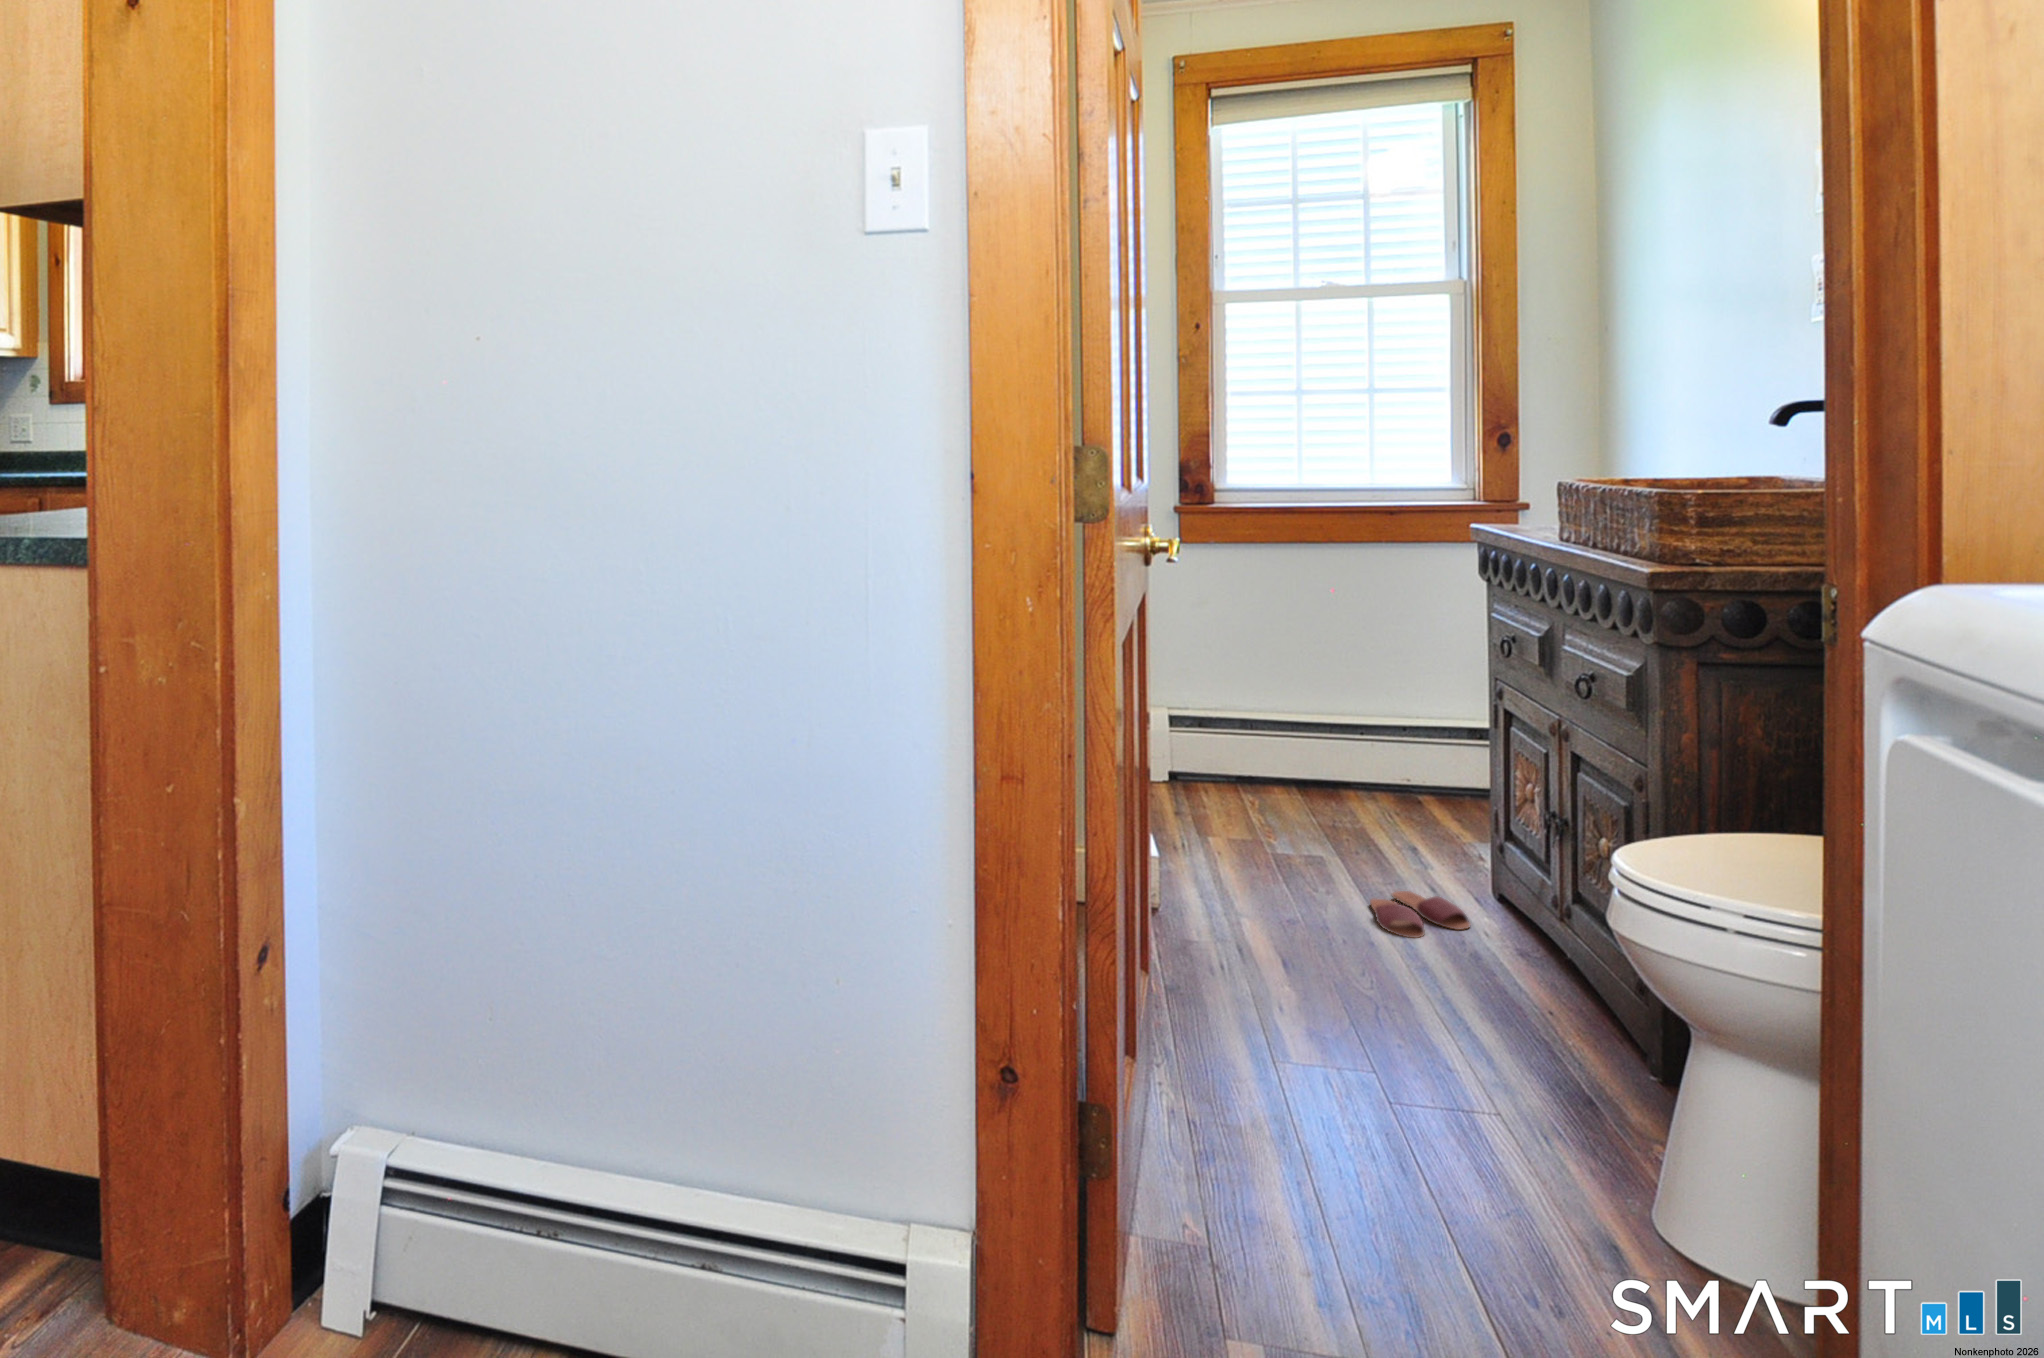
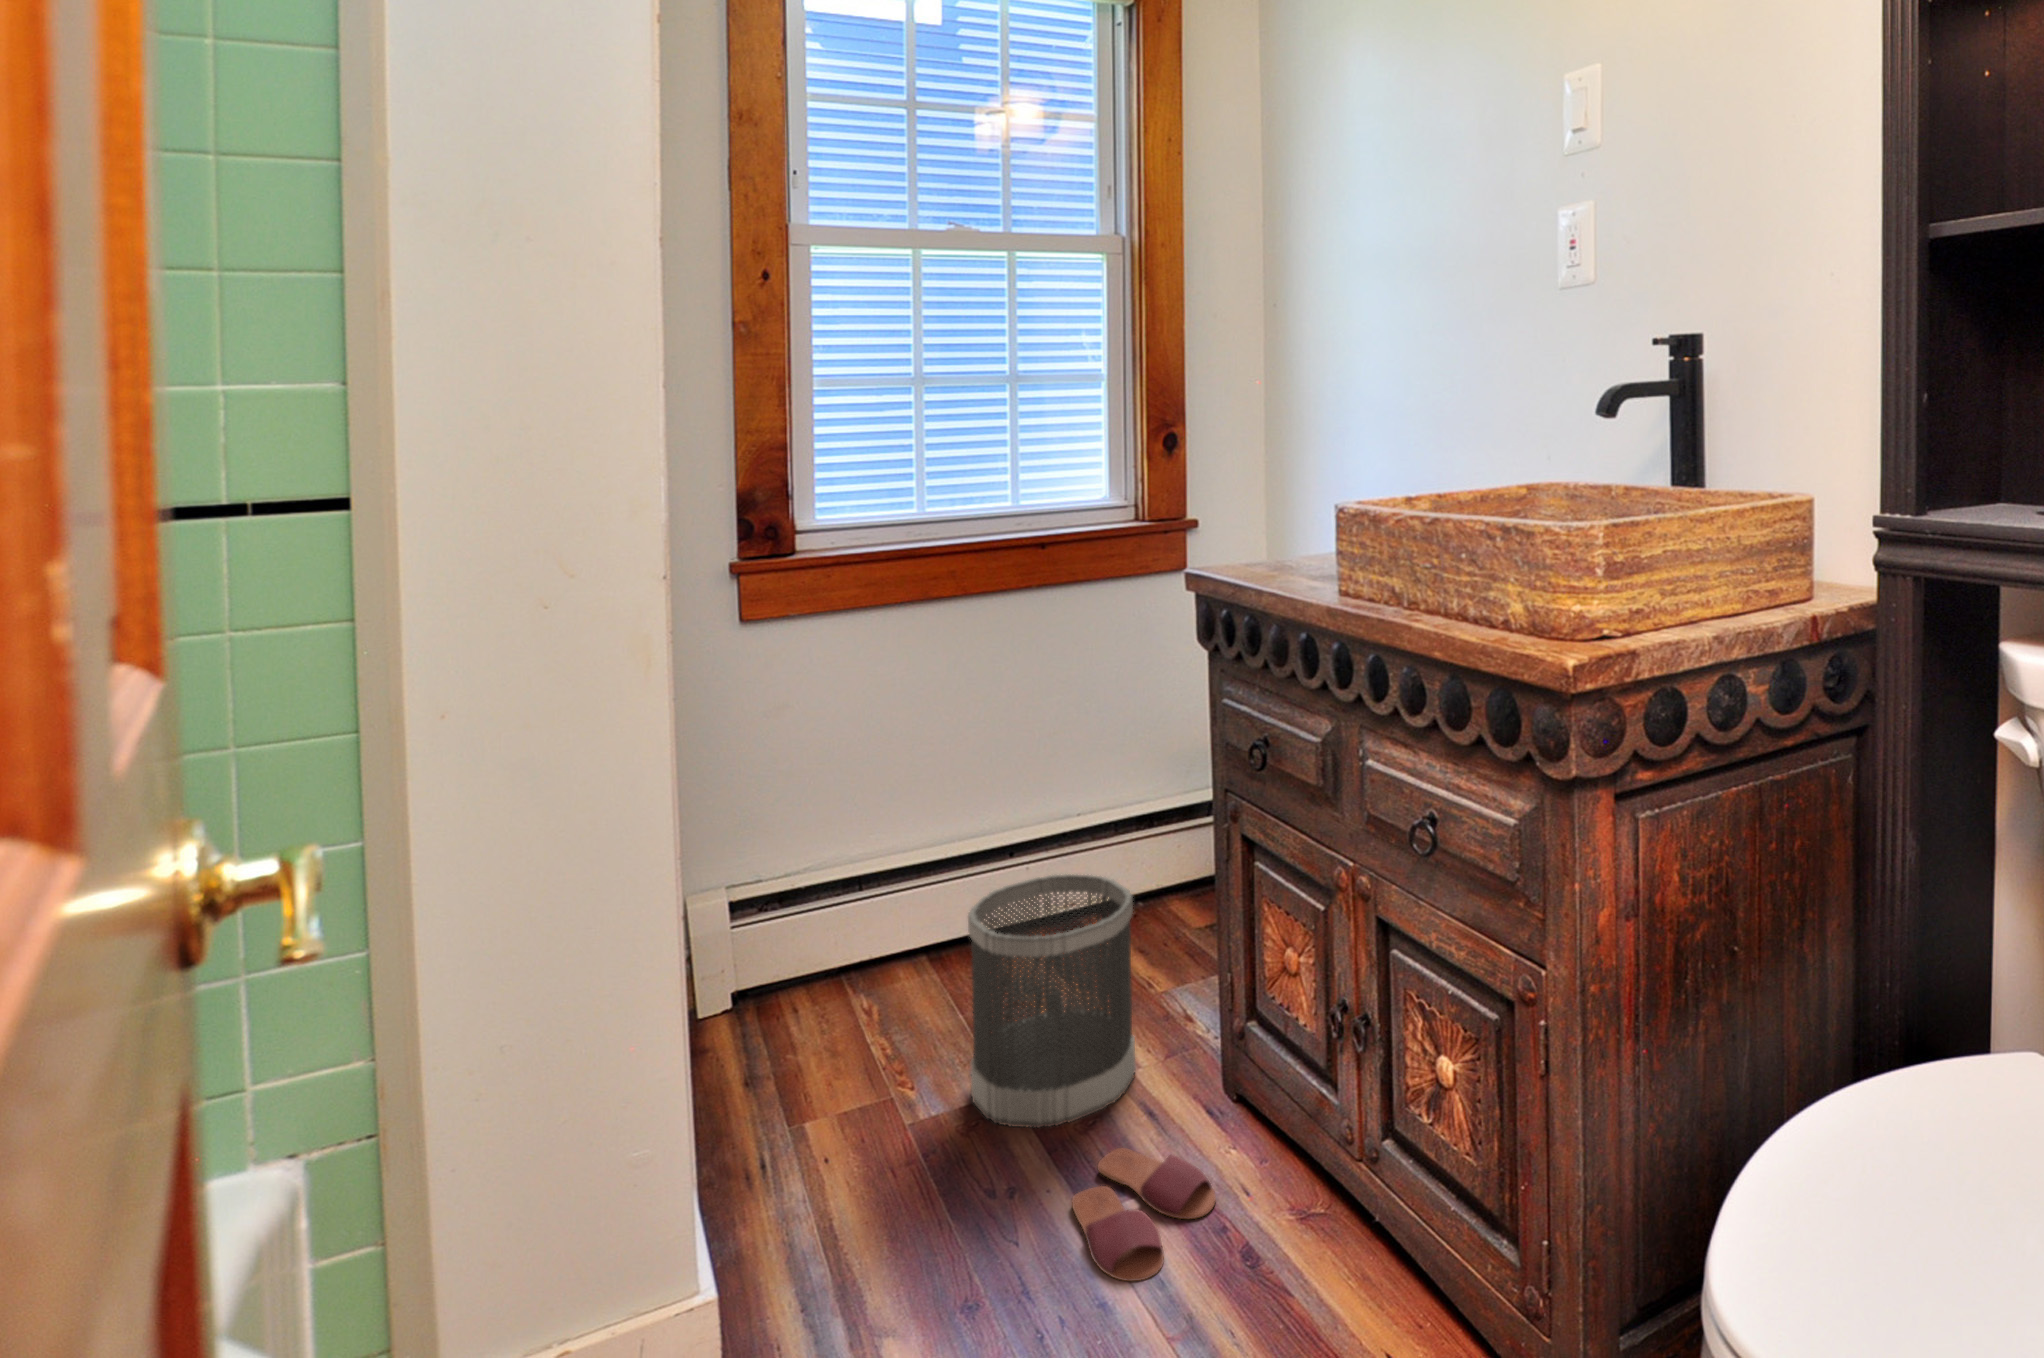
wastebasket: none [1313,730,1435,880] -> present [968,874,1135,1128]

